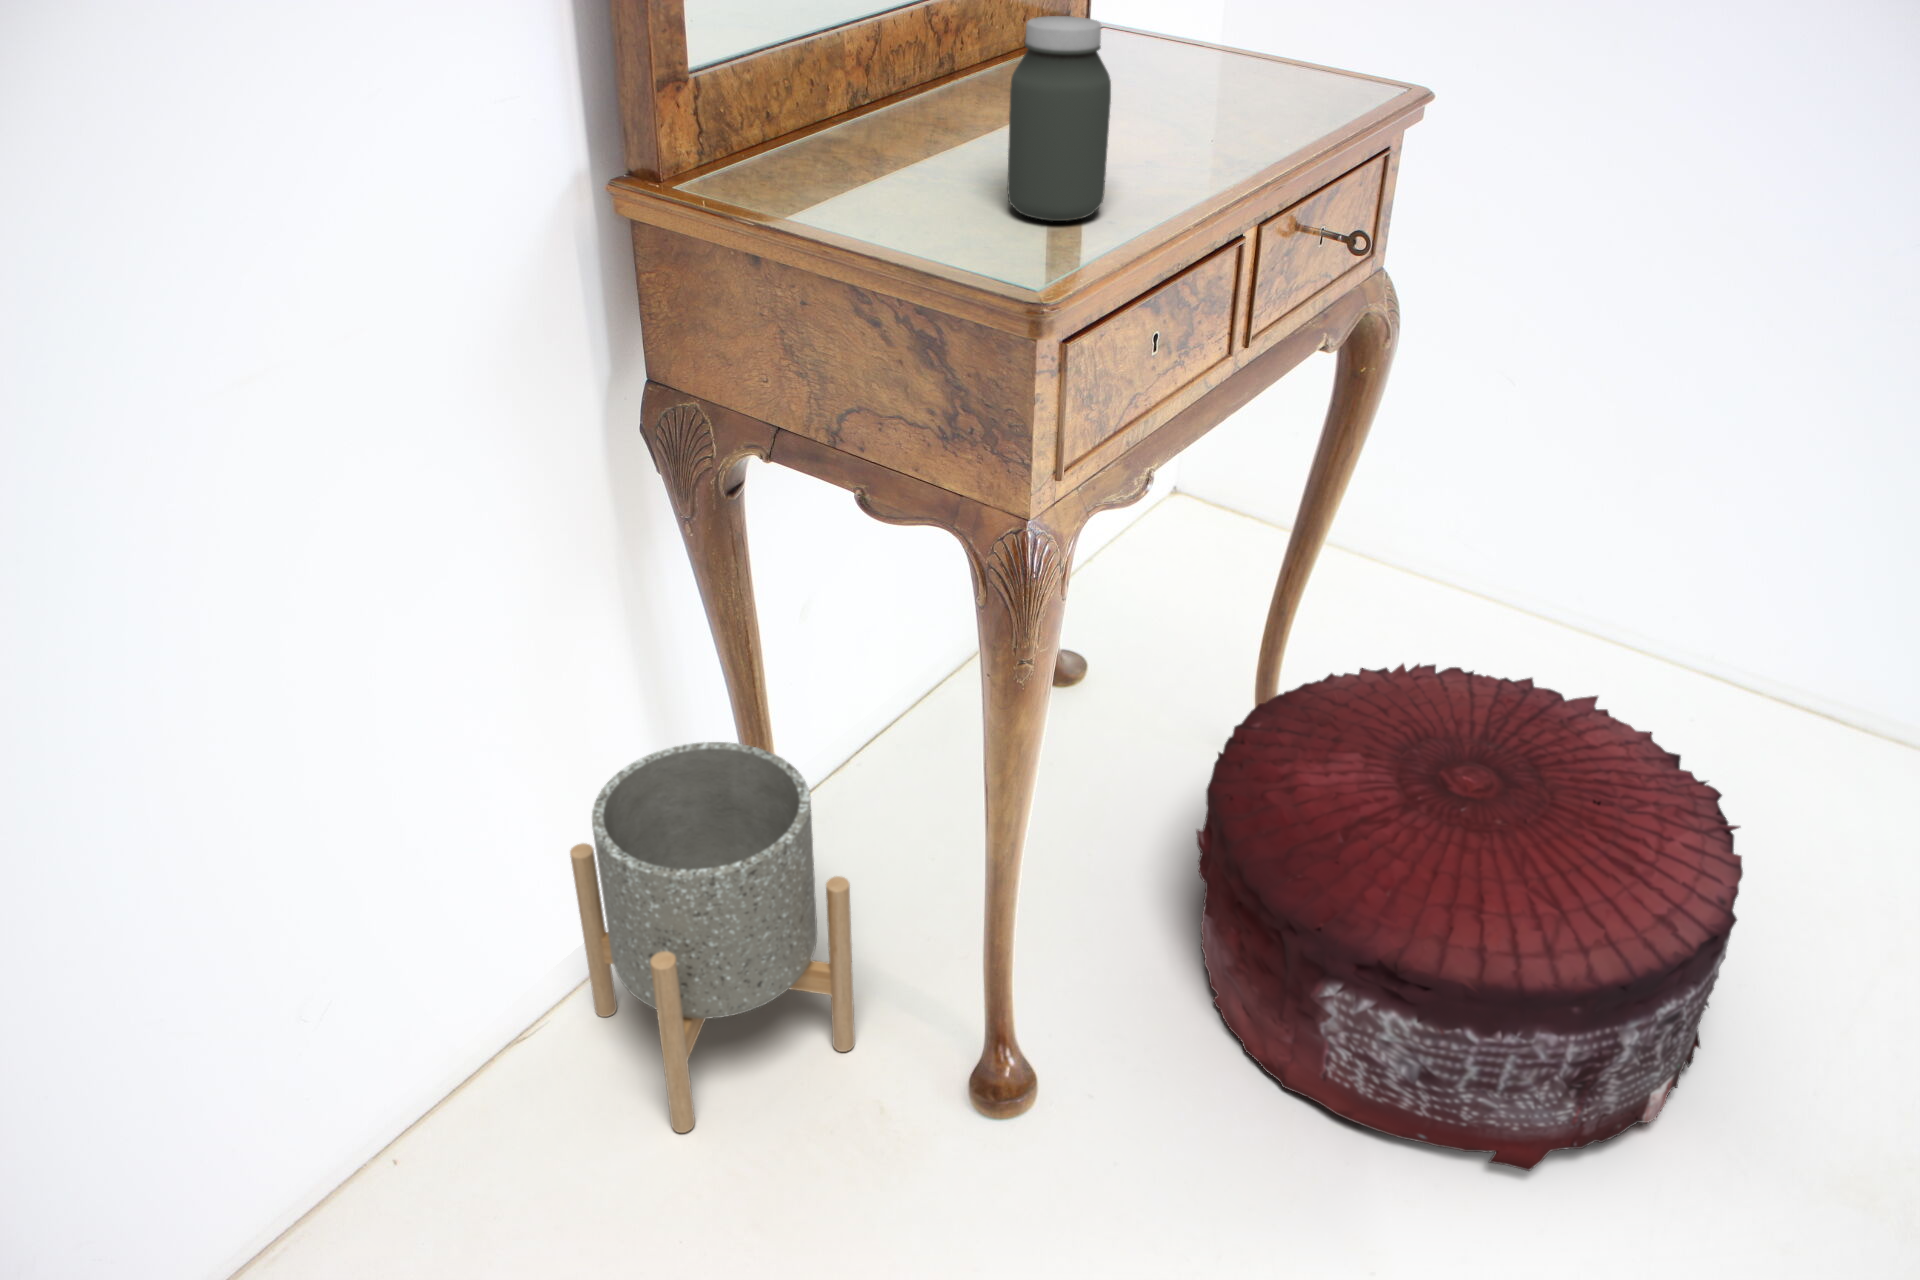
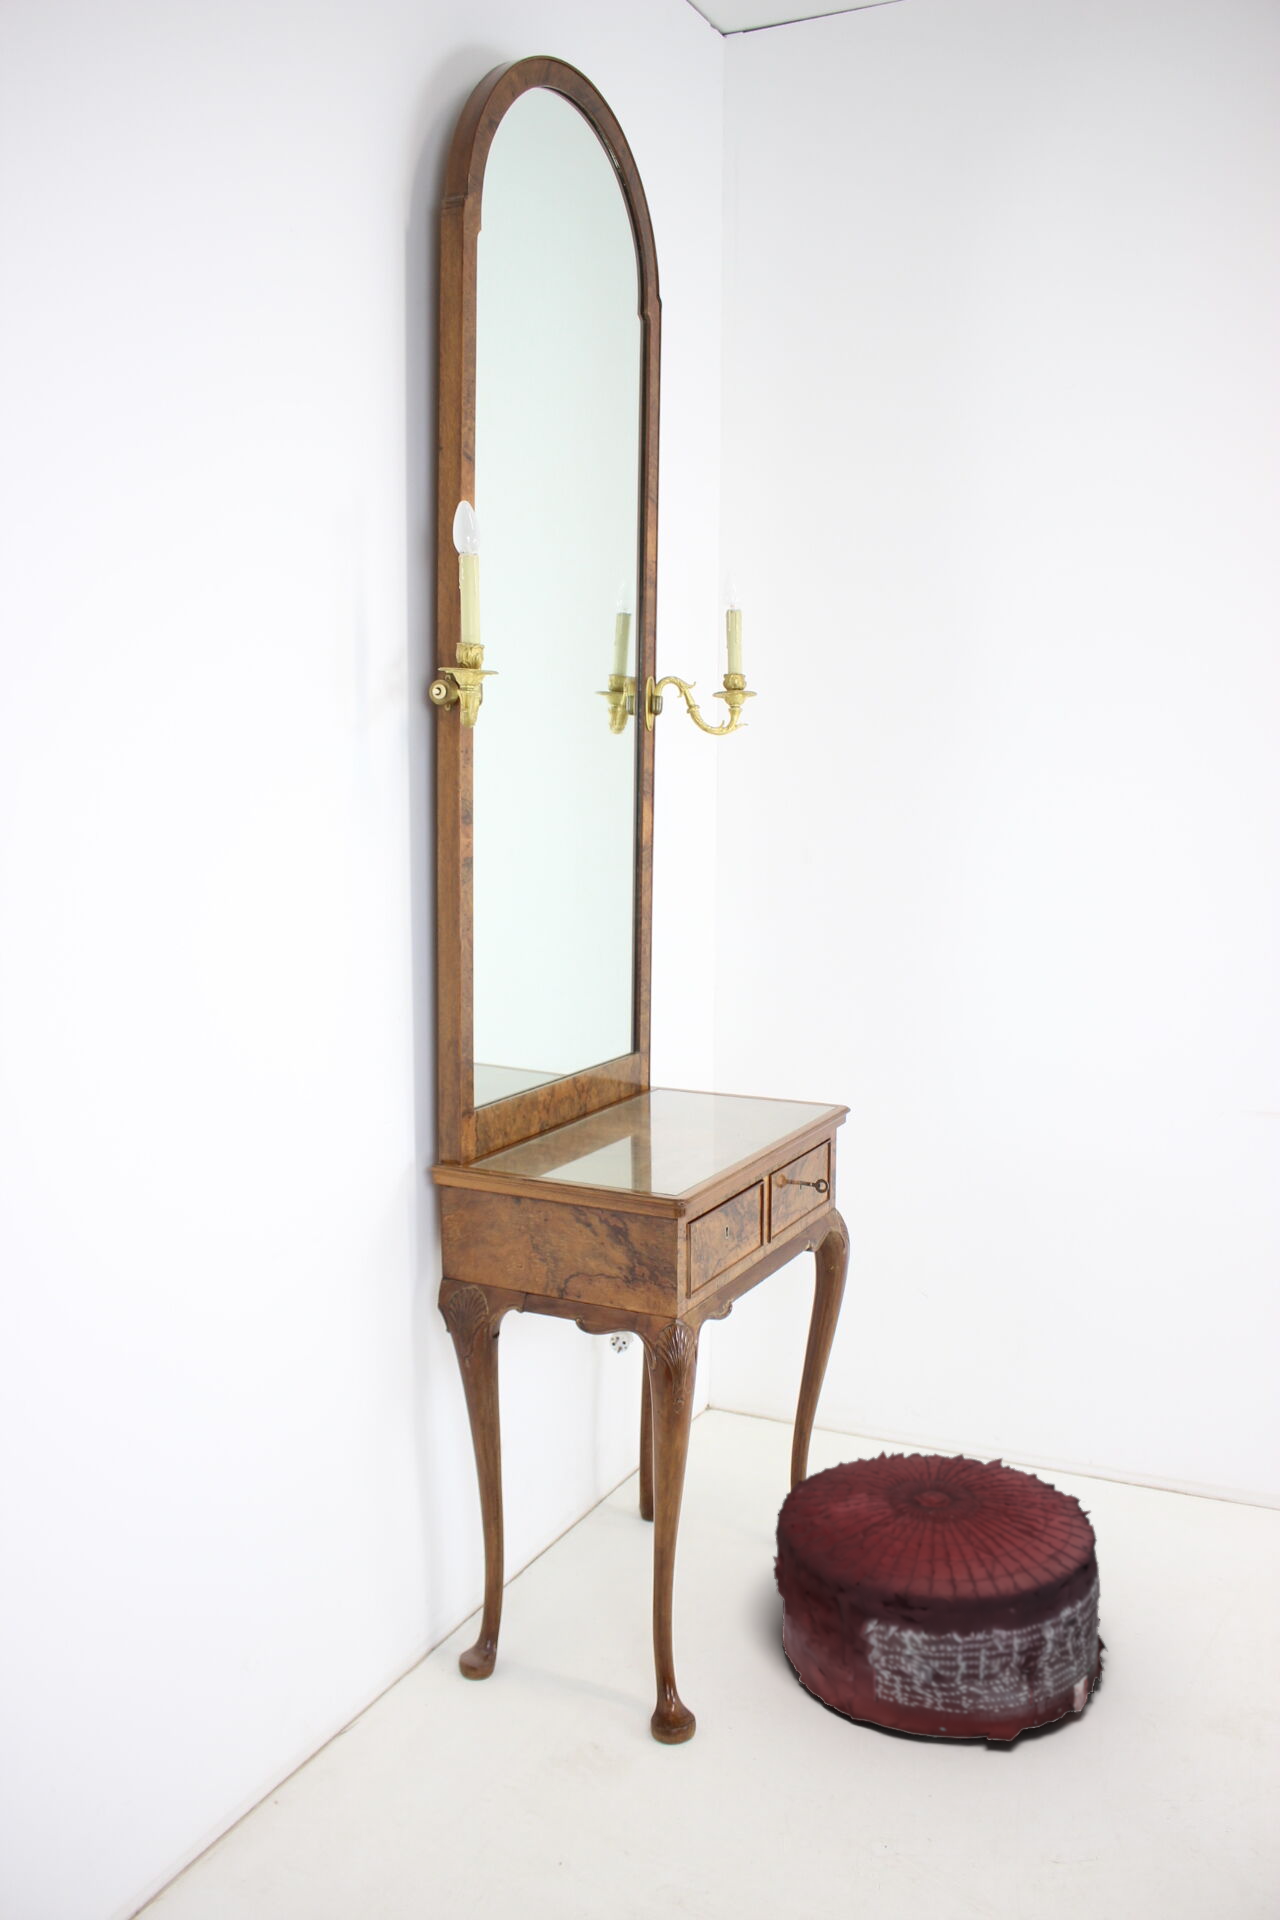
jar: present [1007,16,1111,221] -> none [648,1078,696,1171]
planter: present [570,742,855,1133] -> none [384,1510,568,1783]

